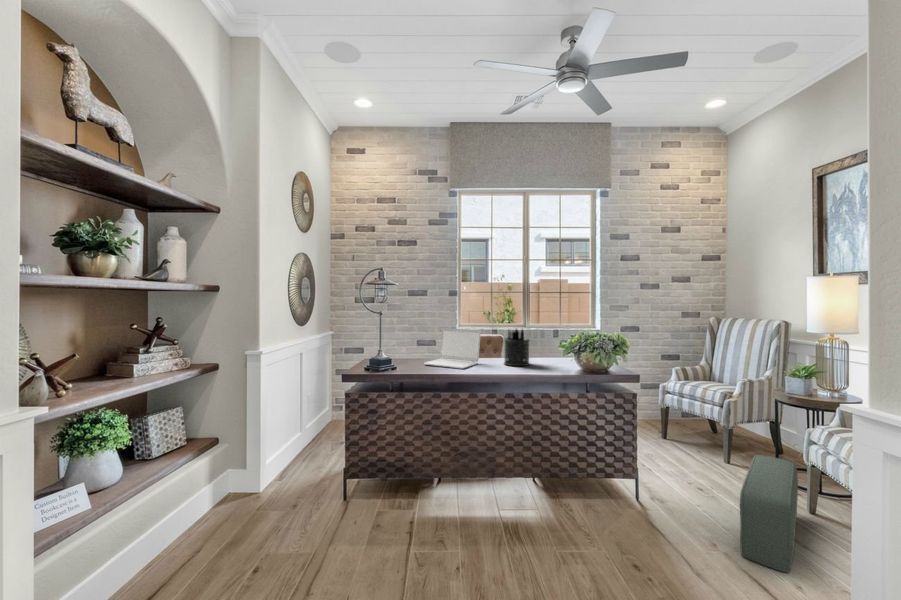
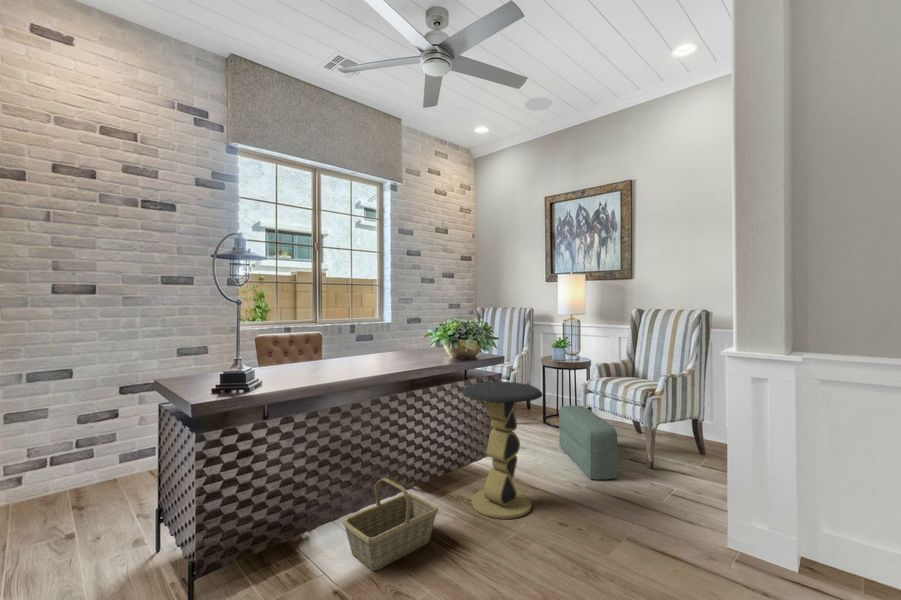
laptop: present [424,328,481,369] -> none [300,324,363,373]
pen holder: present [504,329,530,366] -> none [384,317,413,361]
side table: none [549,399,639,549] -> present [462,382,542,519]
basket: none [426,460,500,528] -> present [343,478,438,571]

